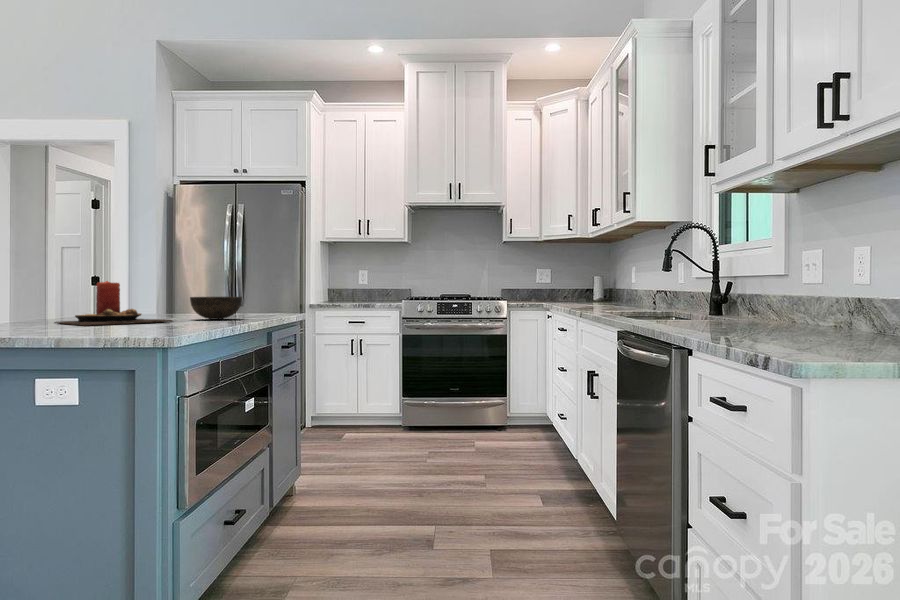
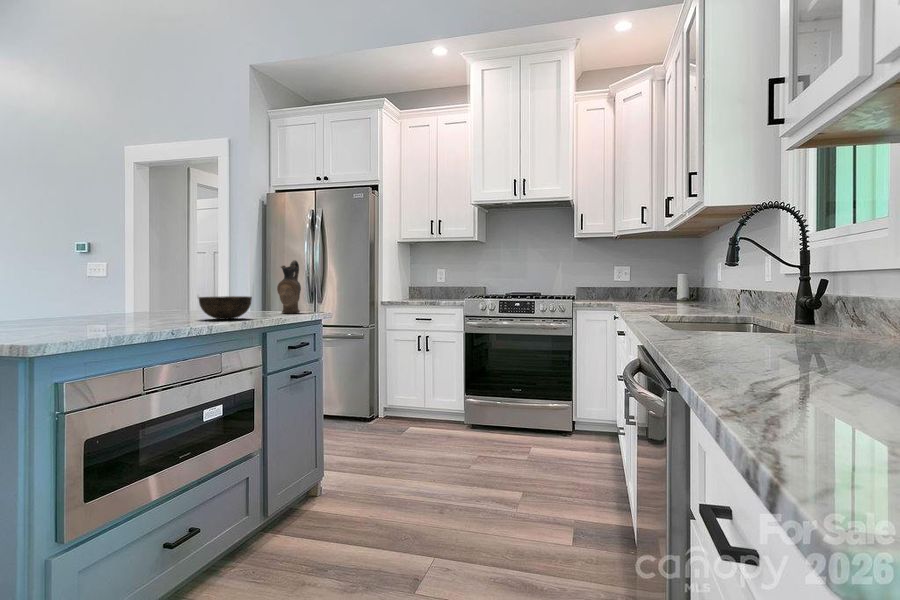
ceramic pitcher: none [237,260,261,315] -> present [277,260,301,313]
candle: present [54,281,172,326] -> none [60,282,163,327]

